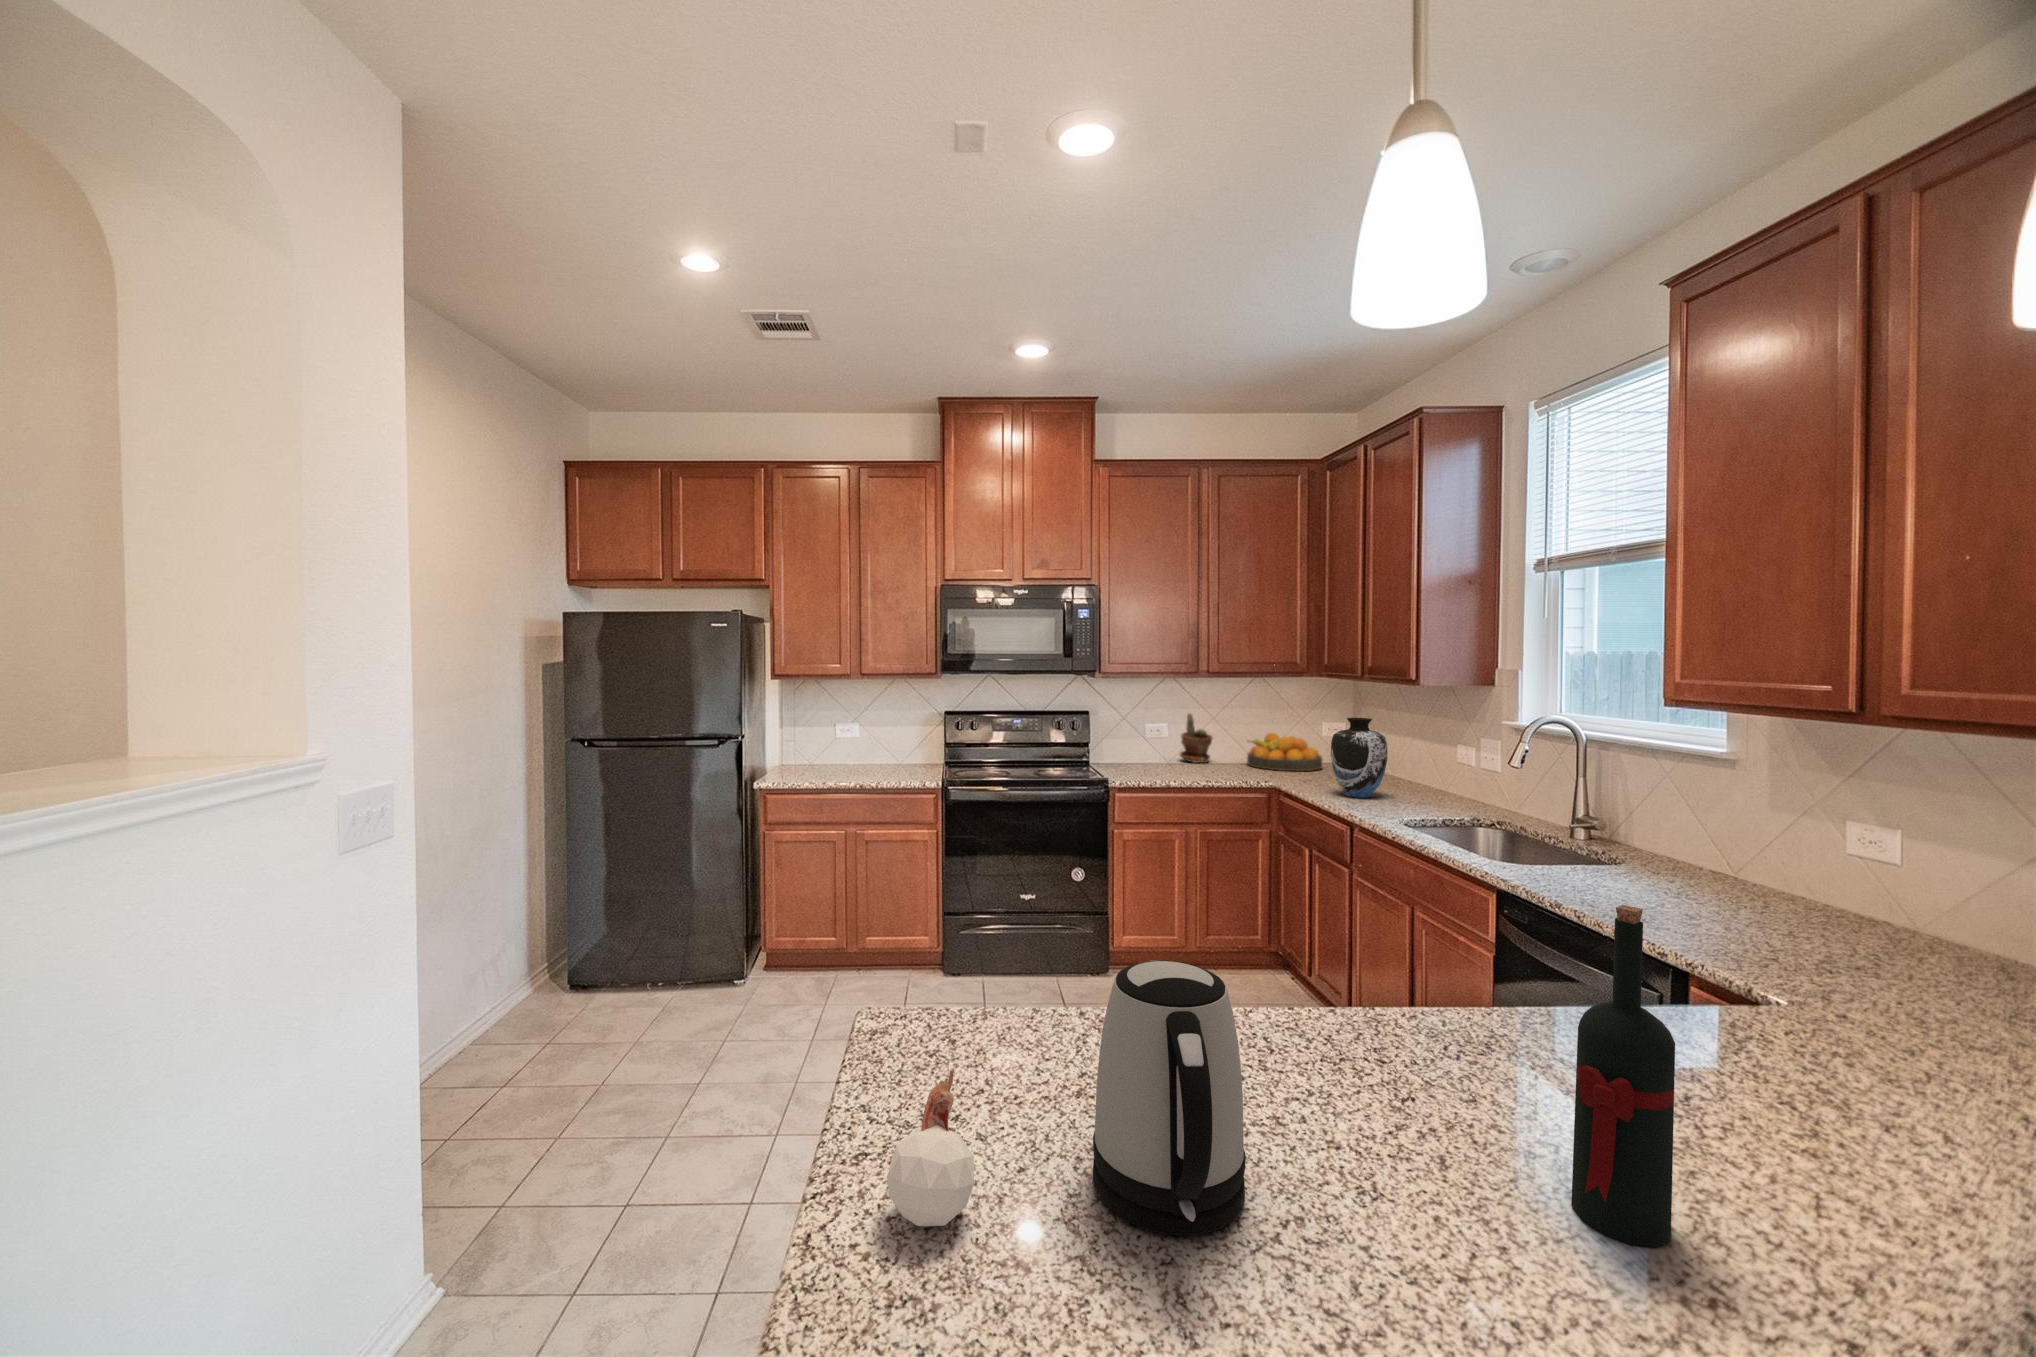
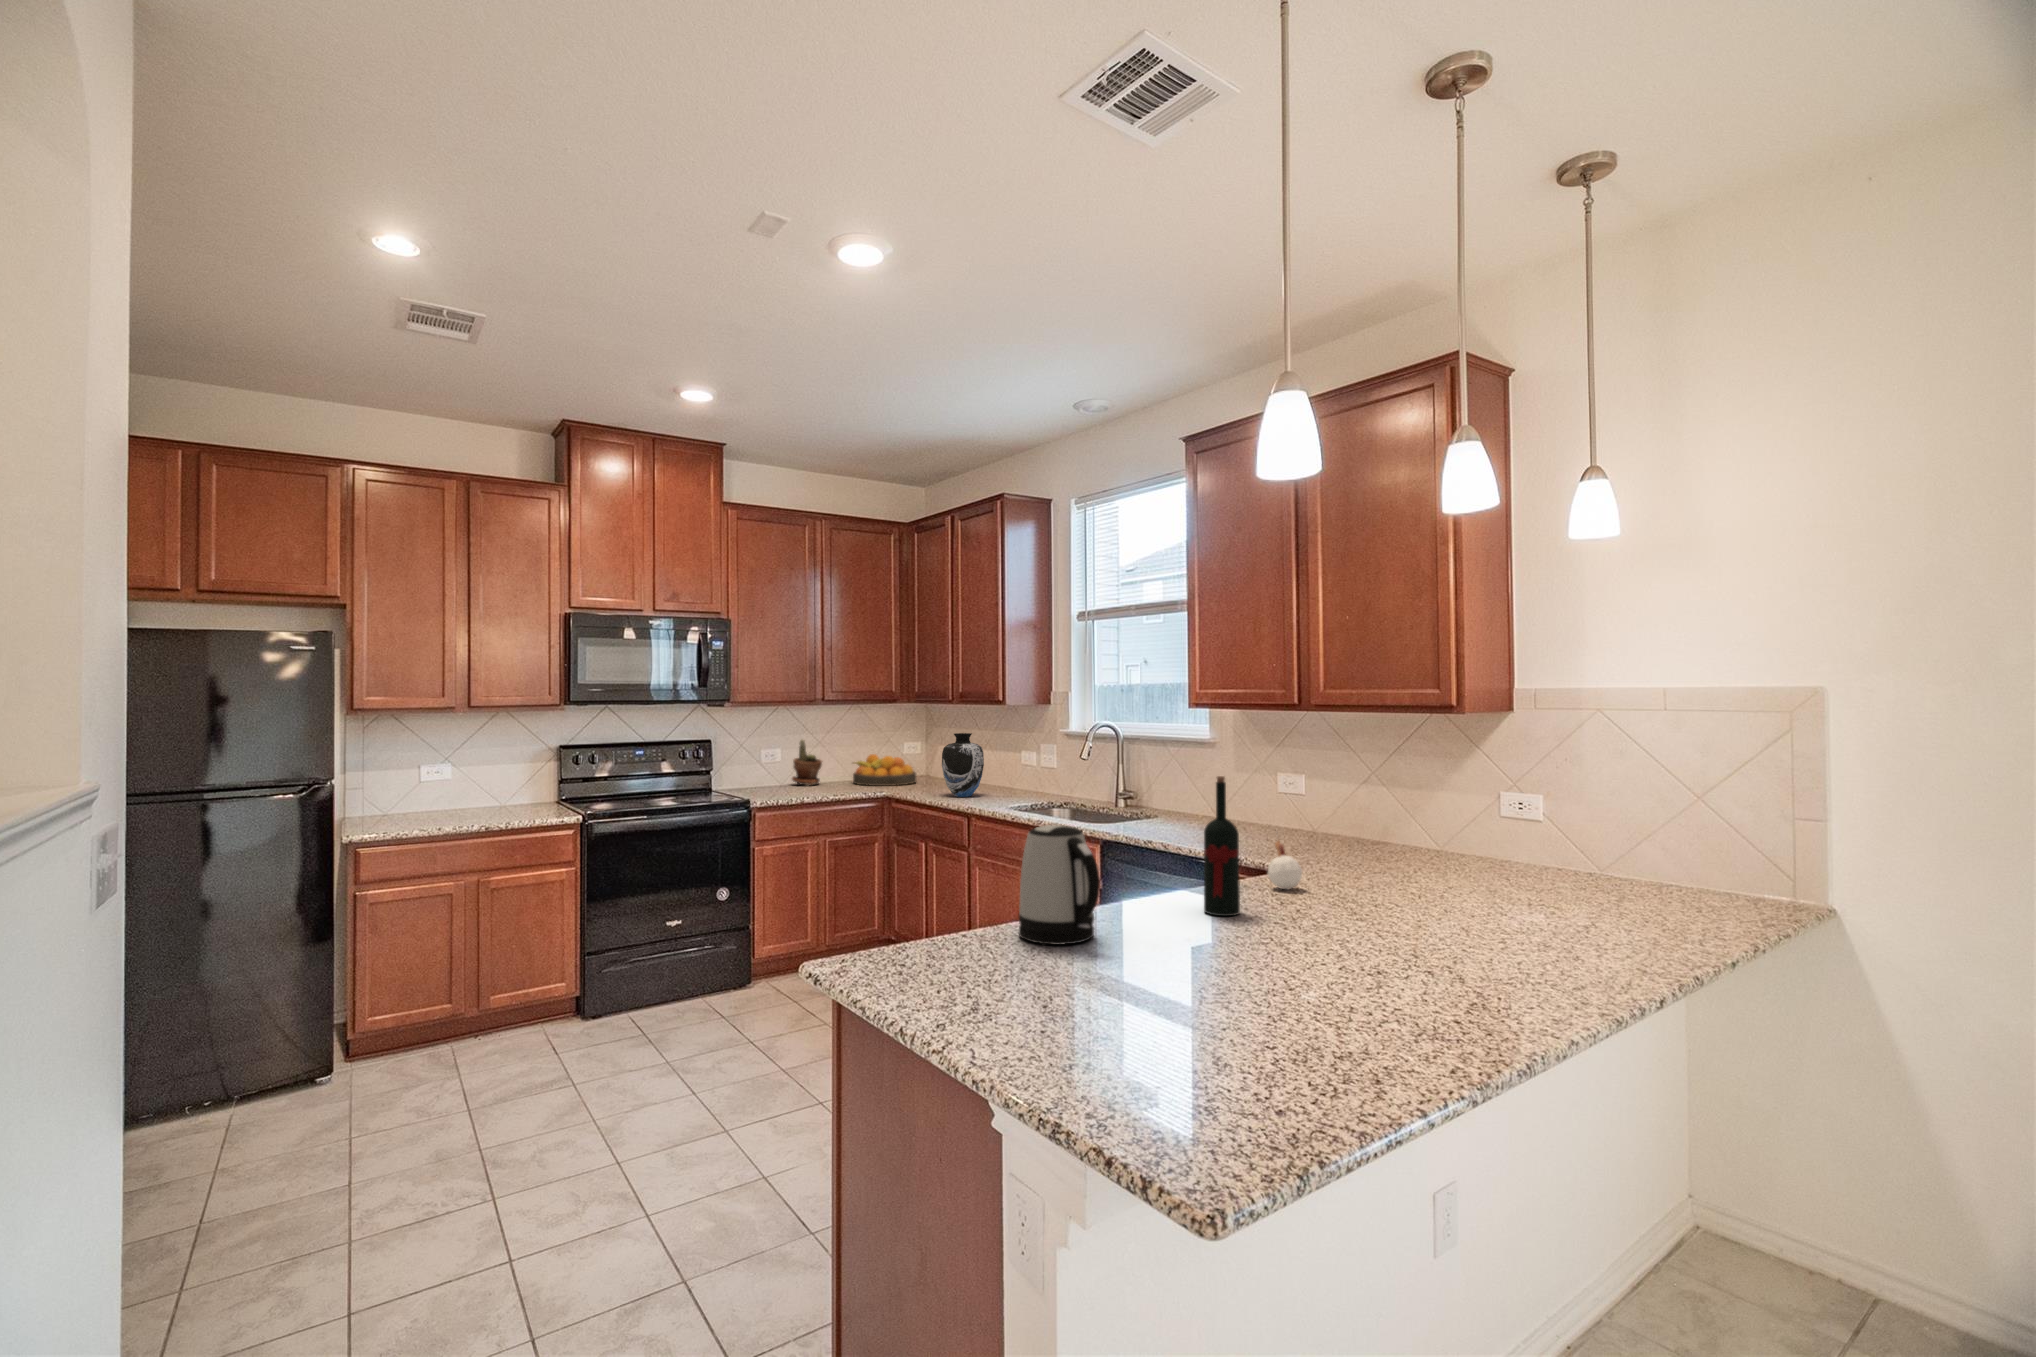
candle: present [888,1051,974,1226] -> present [1268,840,1302,889]

